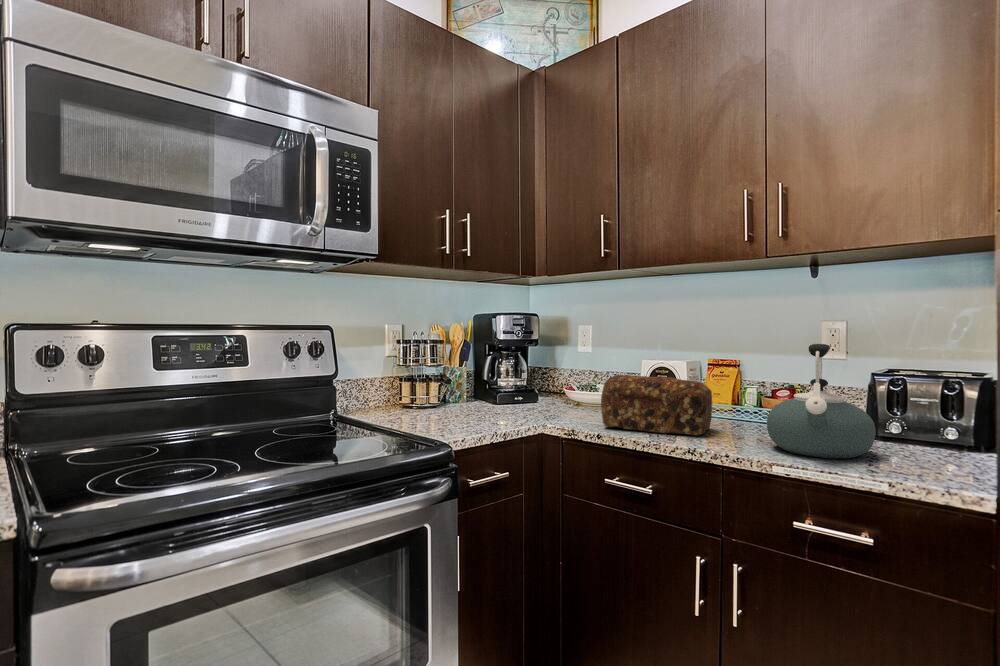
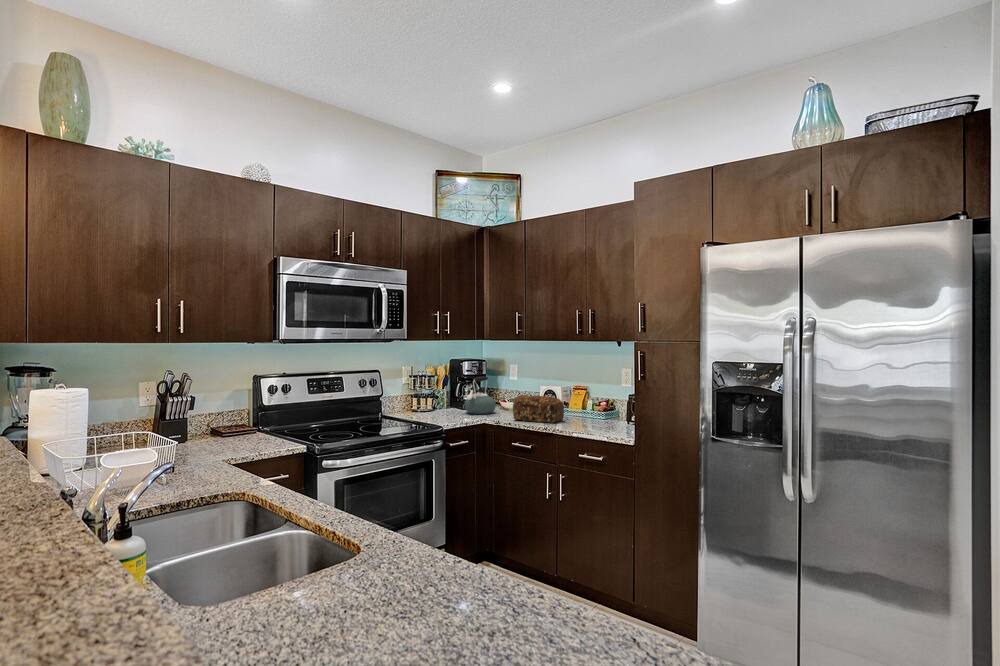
kettle: present [767,344,876,459] -> present [465,377,496,414]

